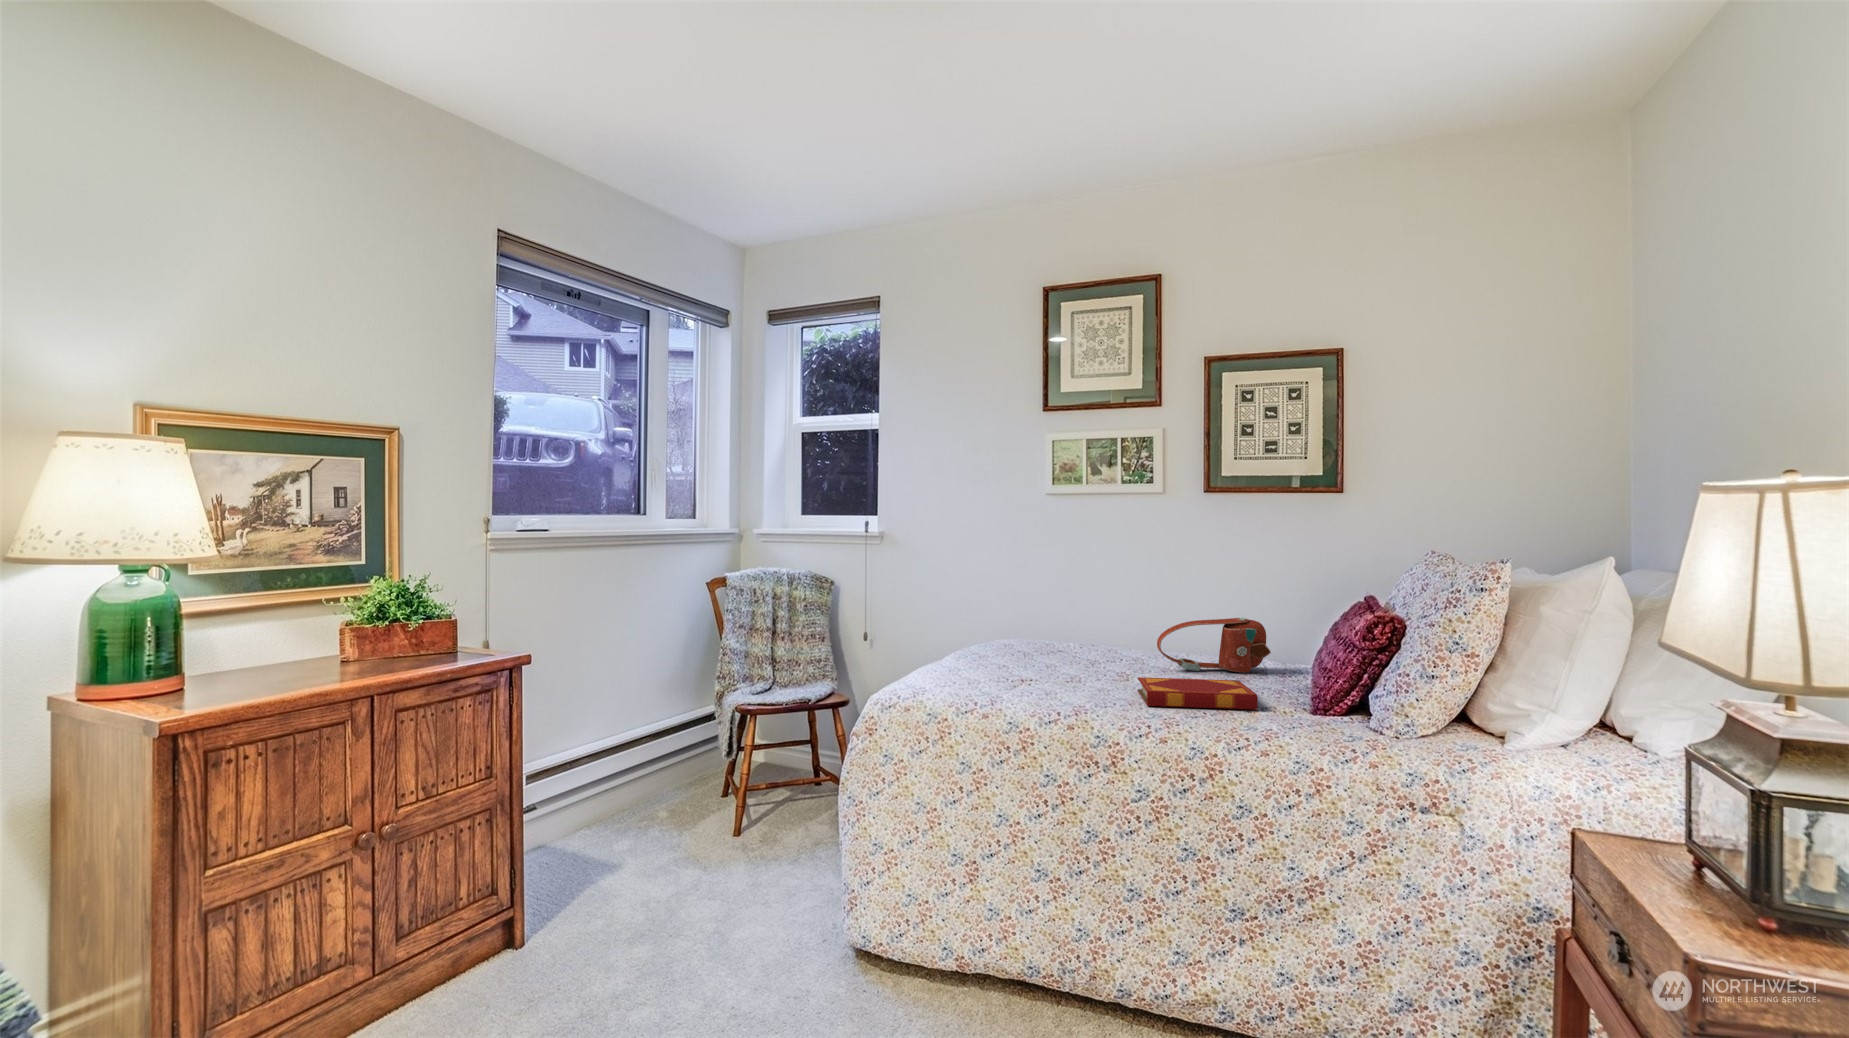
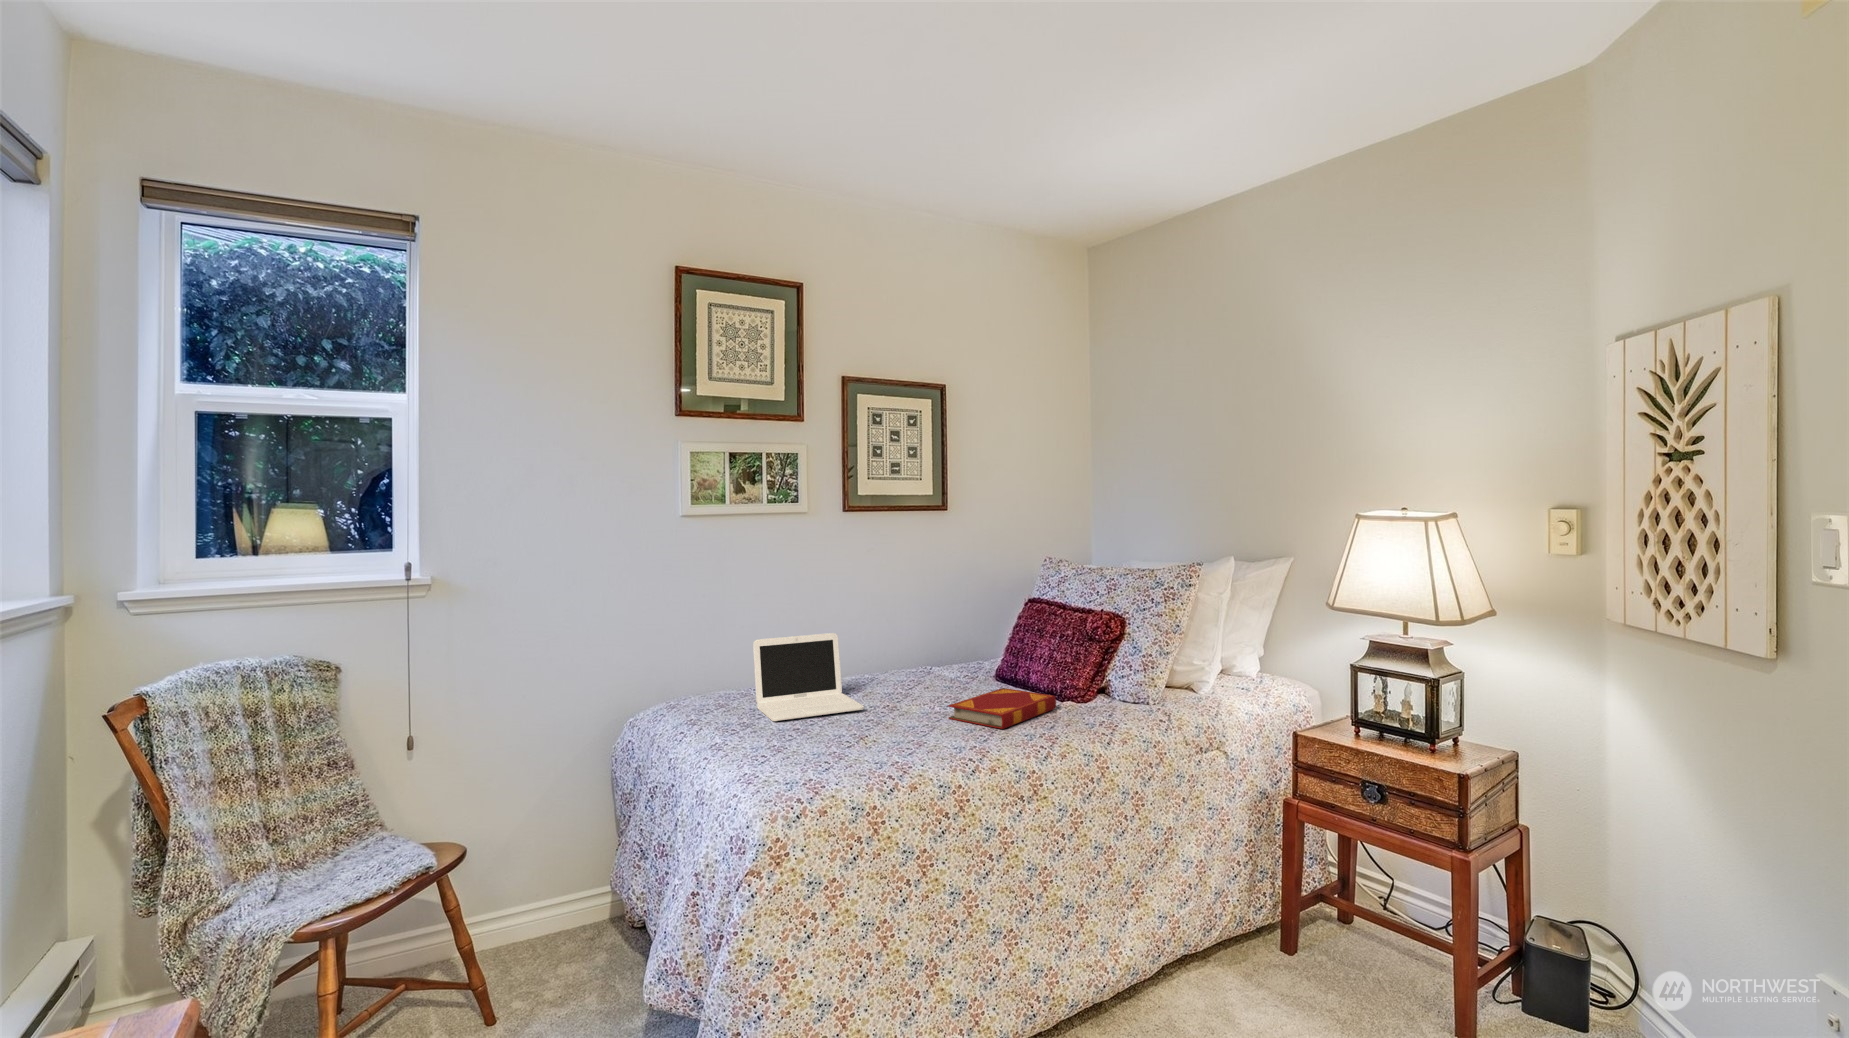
laptop: none [1018,597,1118,670] -> present [753,633,864,721]
handbag: present [1157,618,1271,673] -> none [897,631,965,689]

